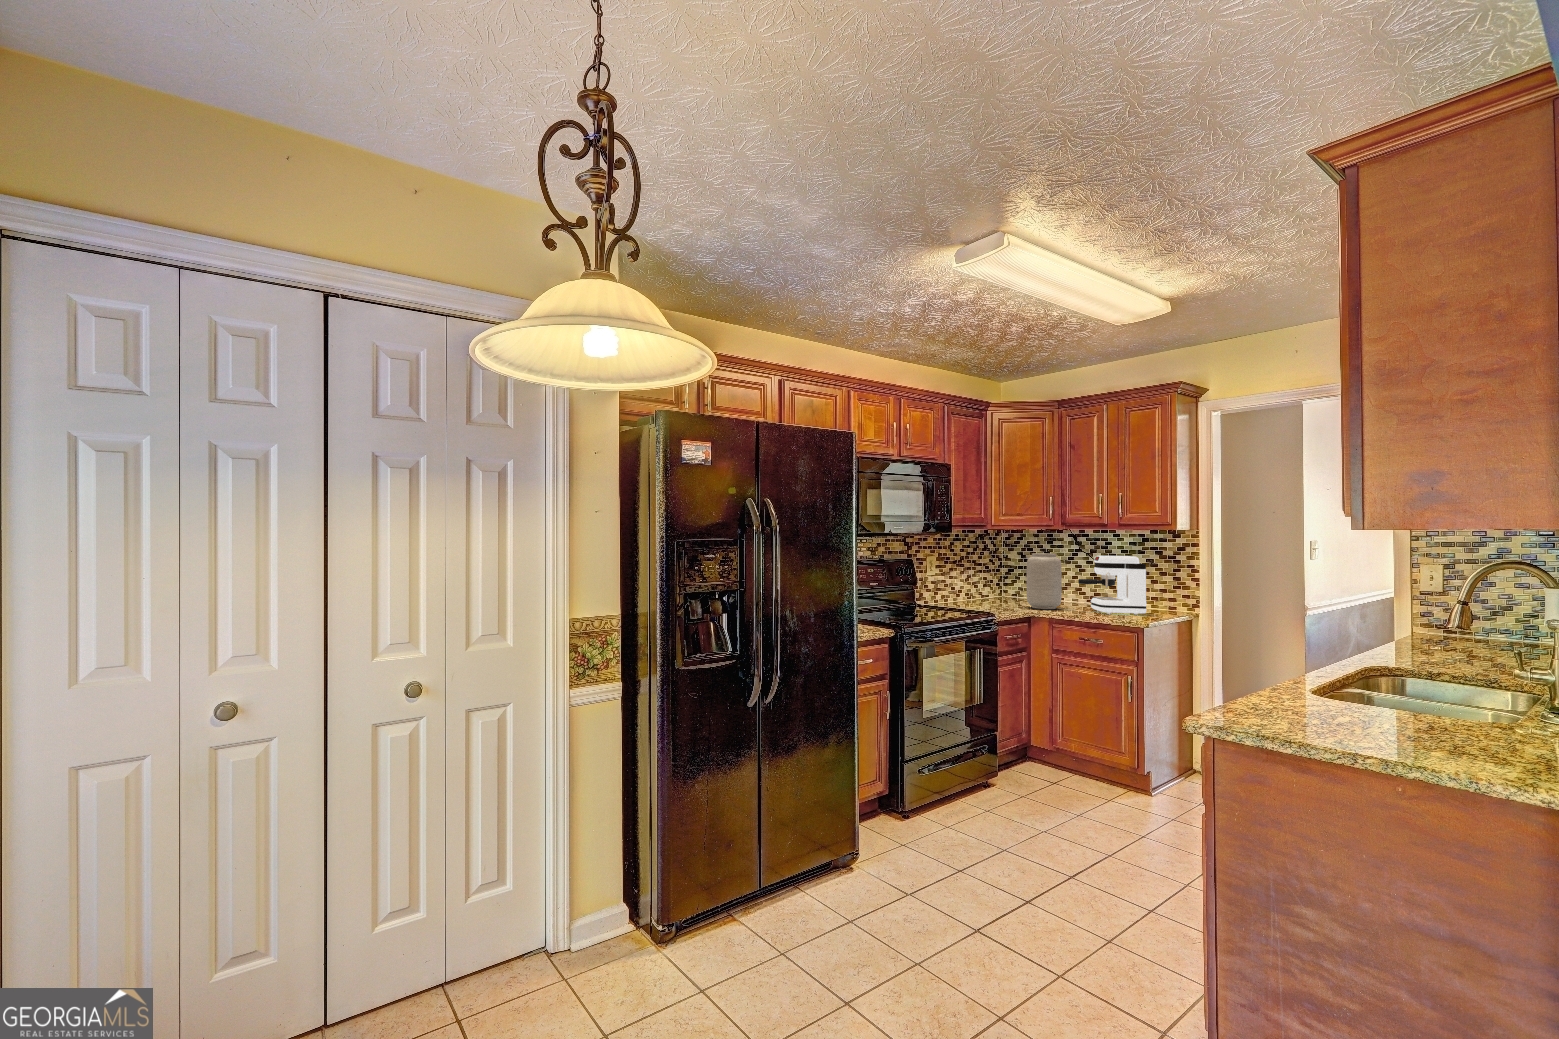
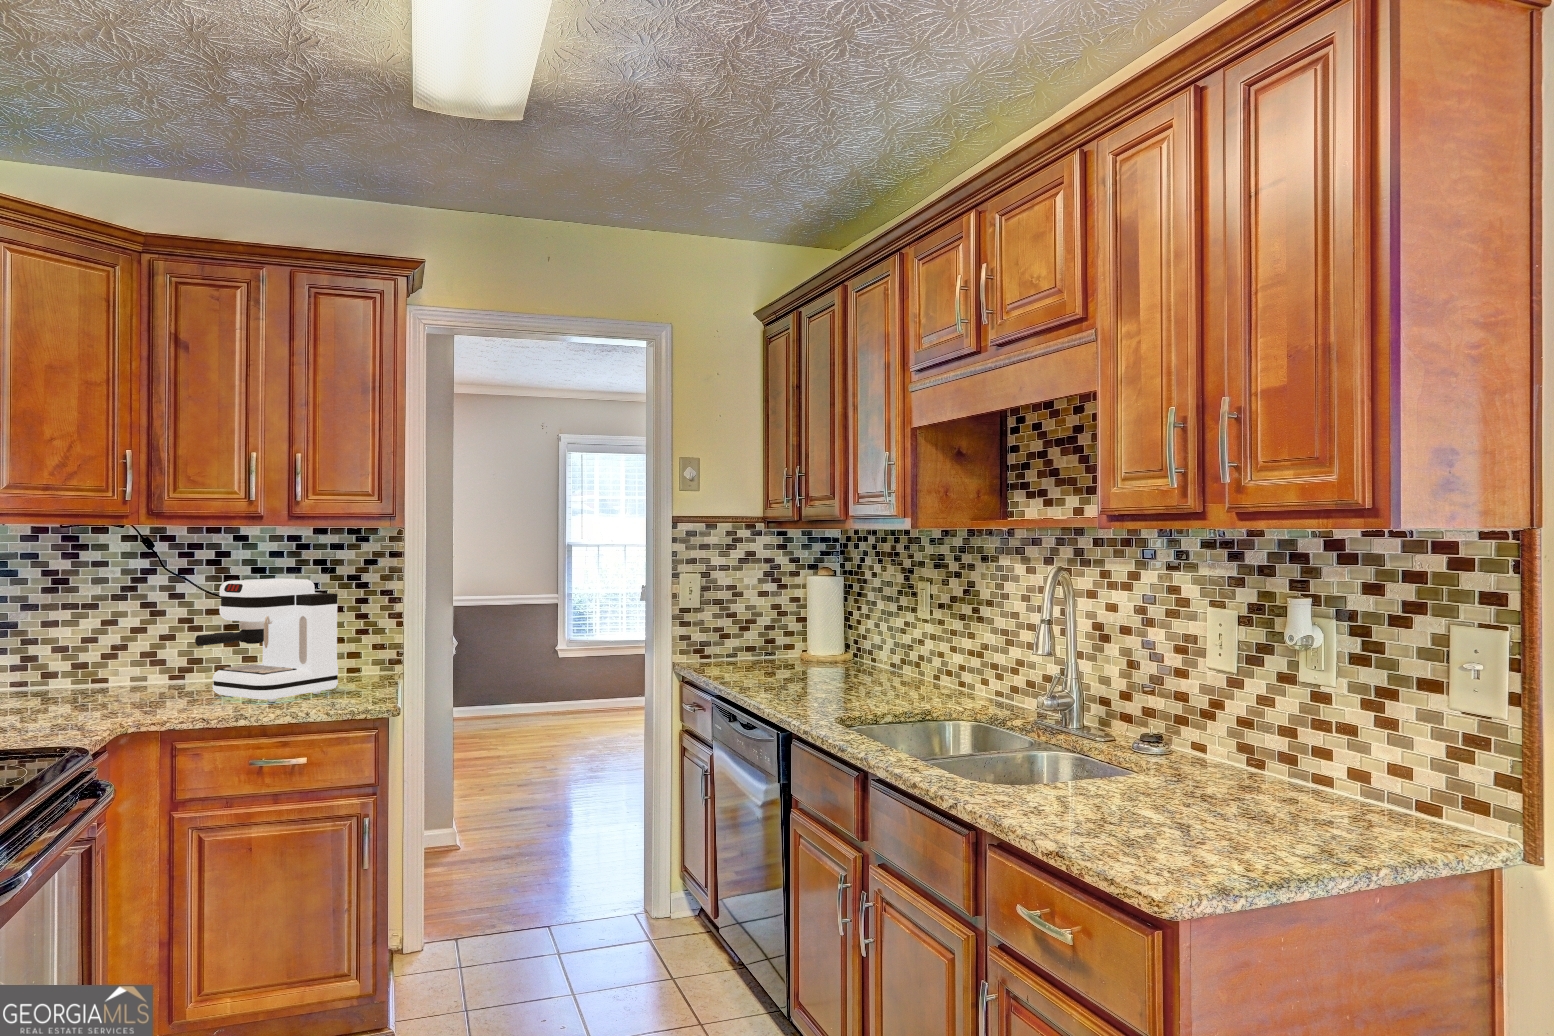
vase: present [1027,553,1062,609] -> none [56,582,147,716]

